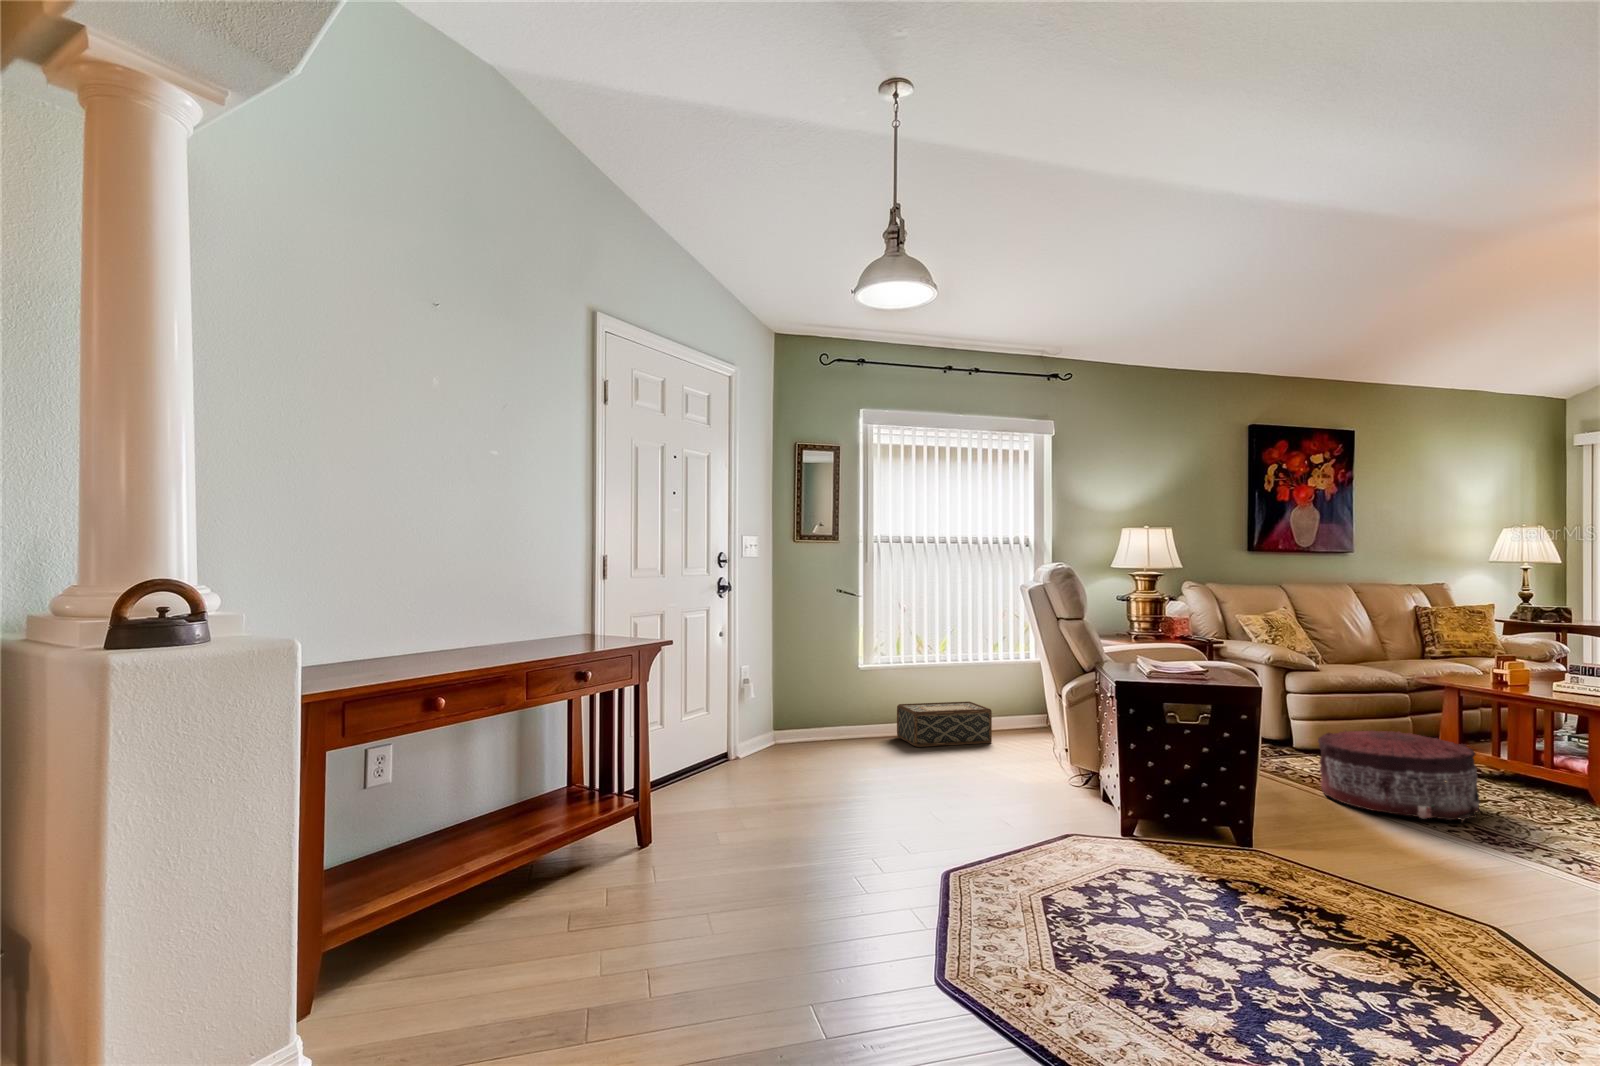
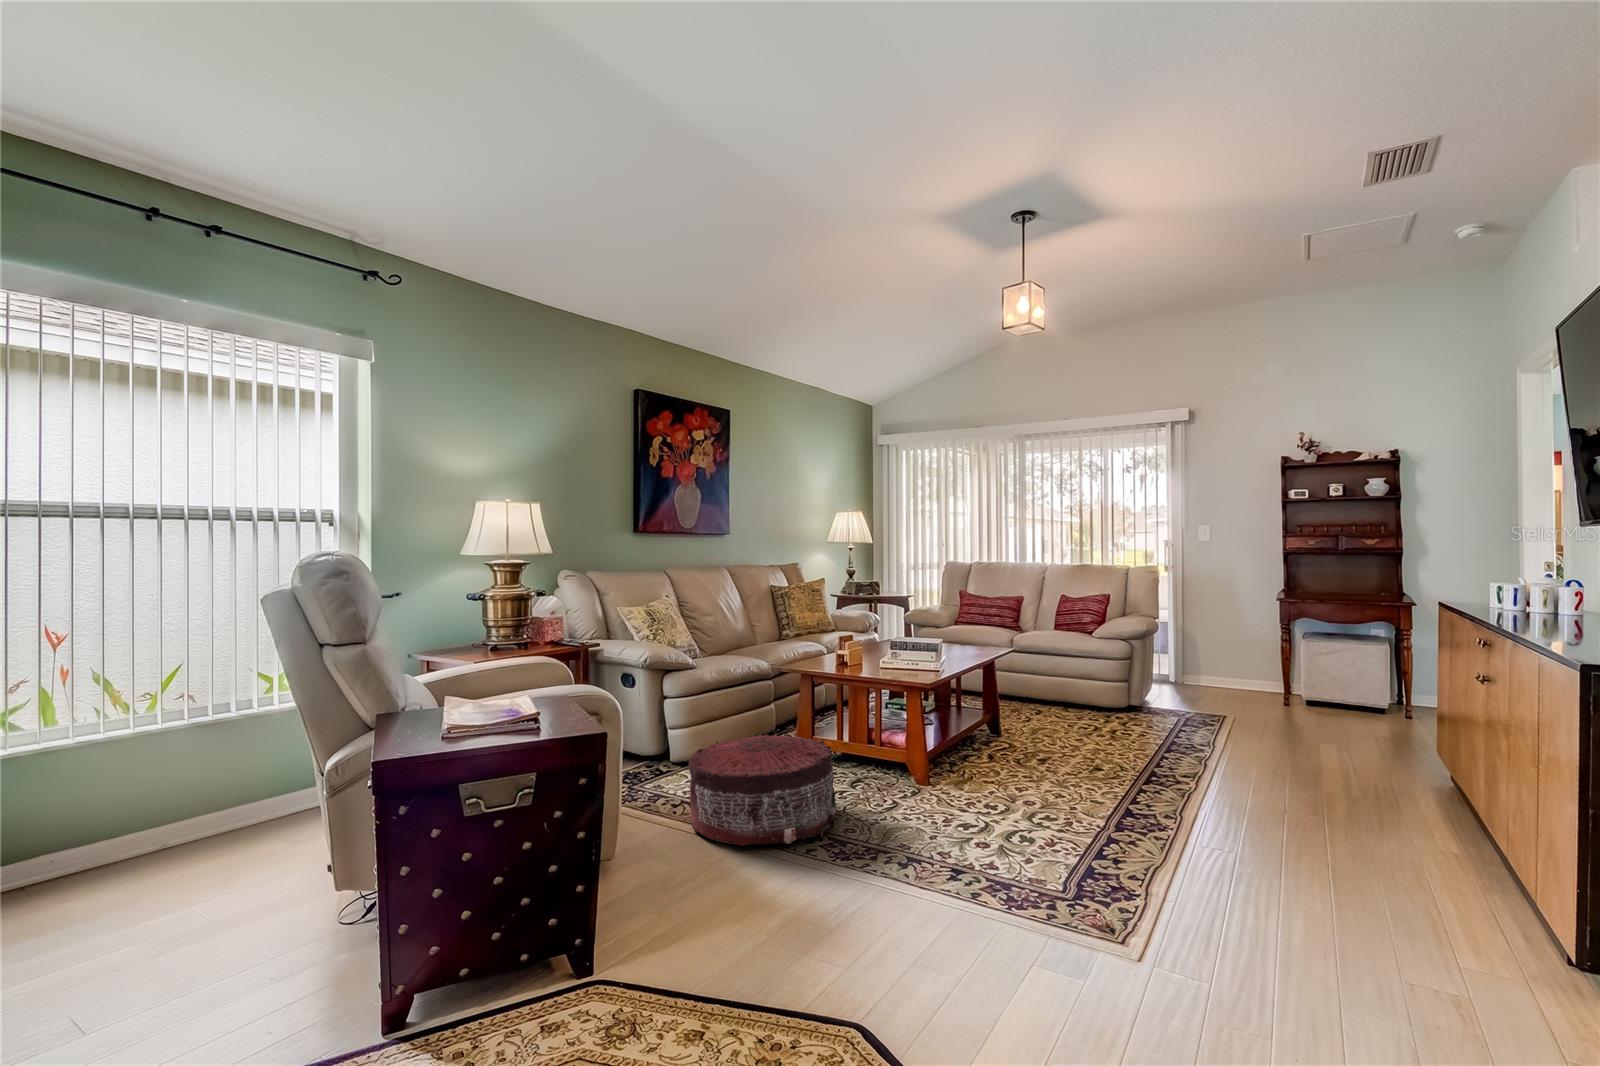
woven basket: present [897,701,992,747] -> none [29,780,242,898]

